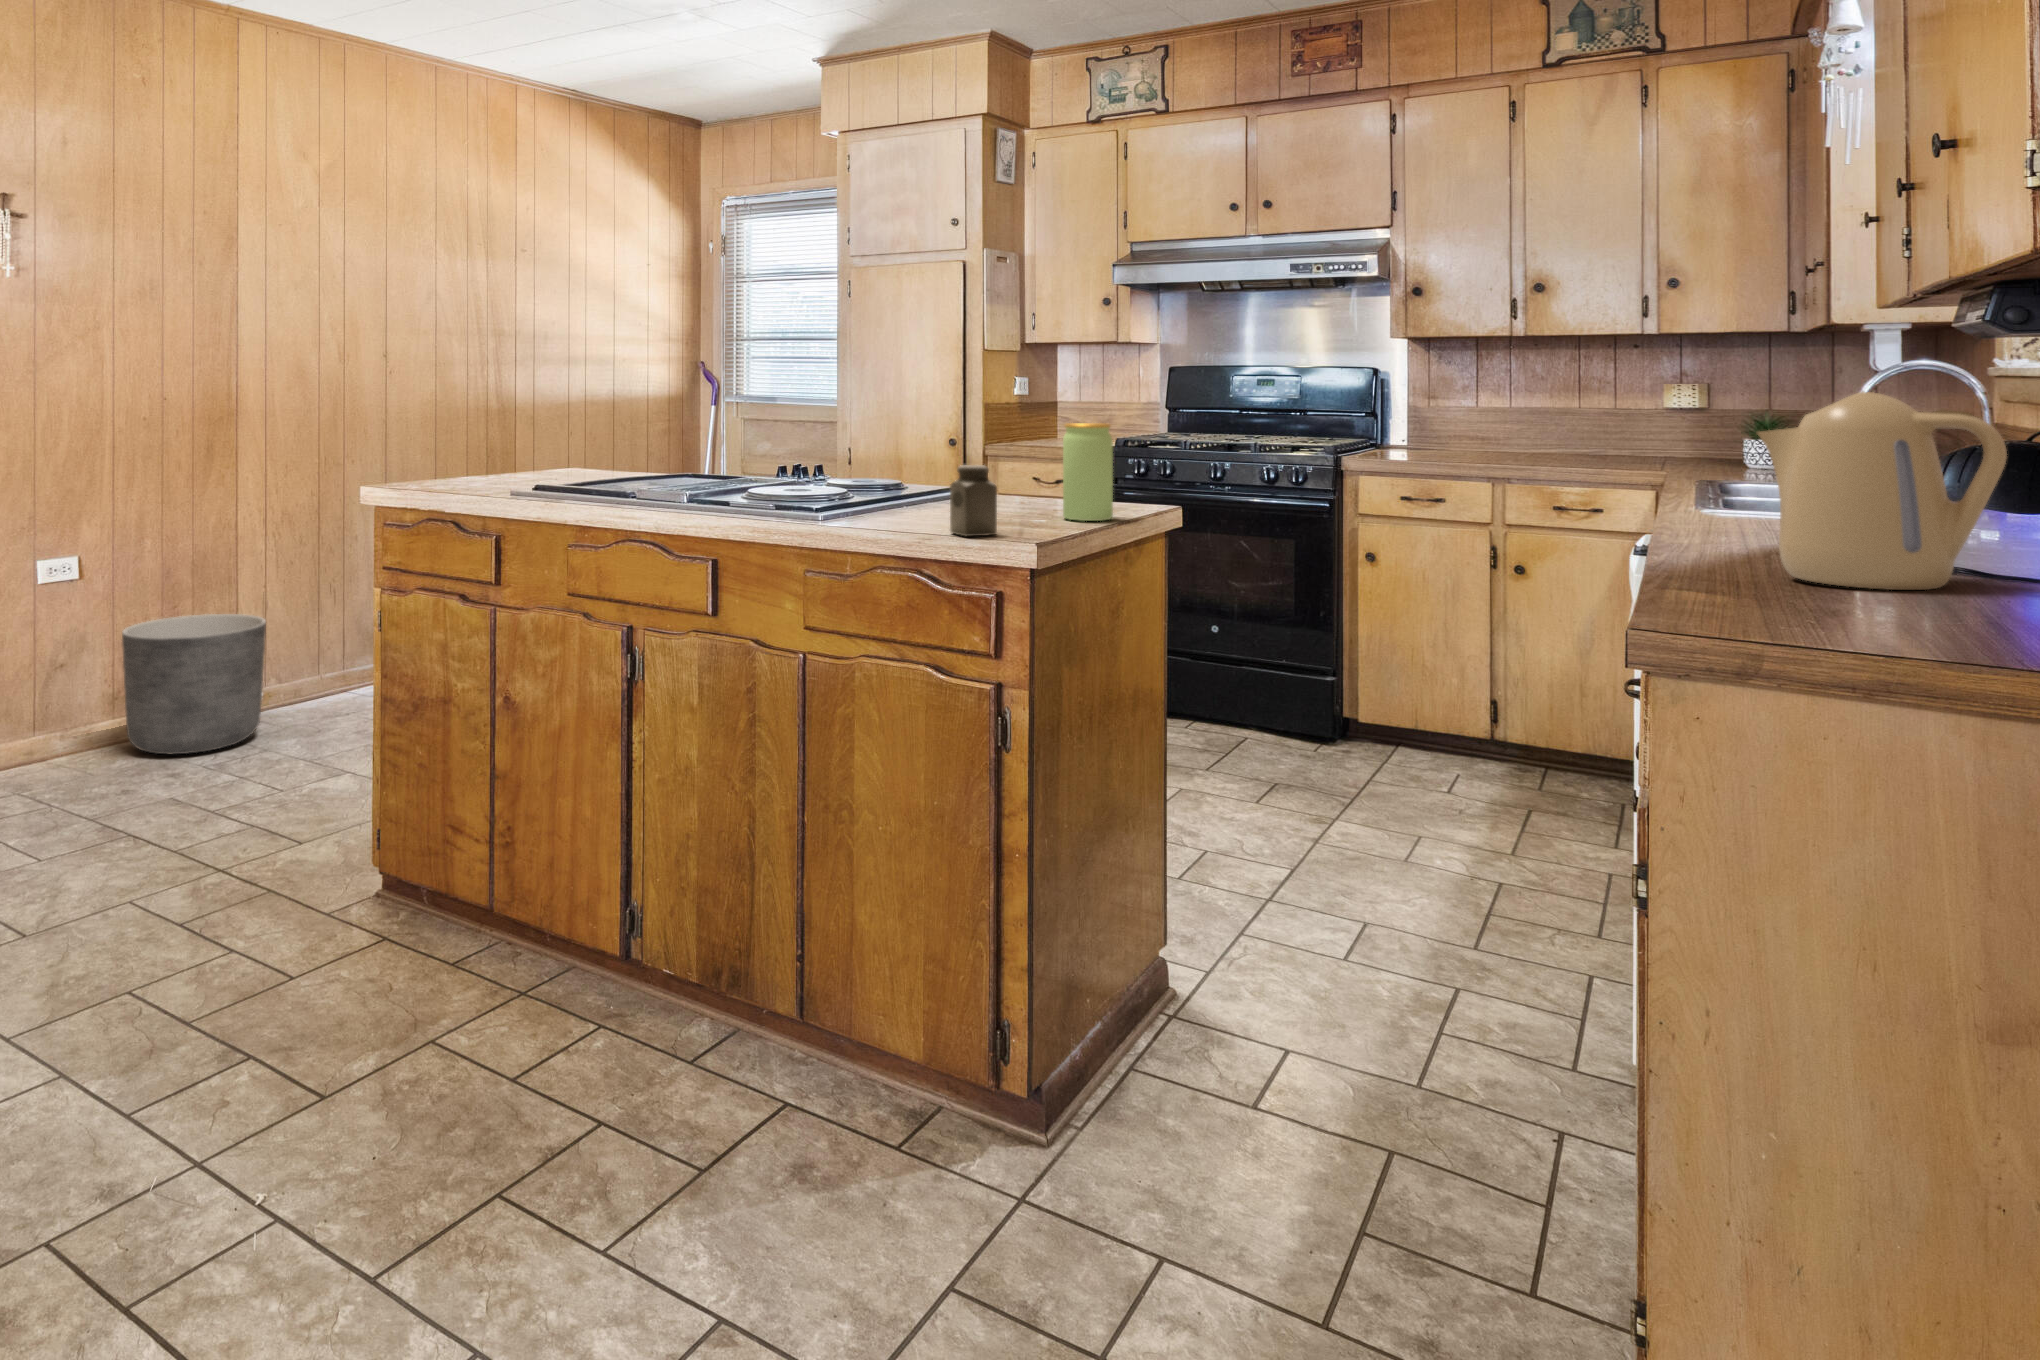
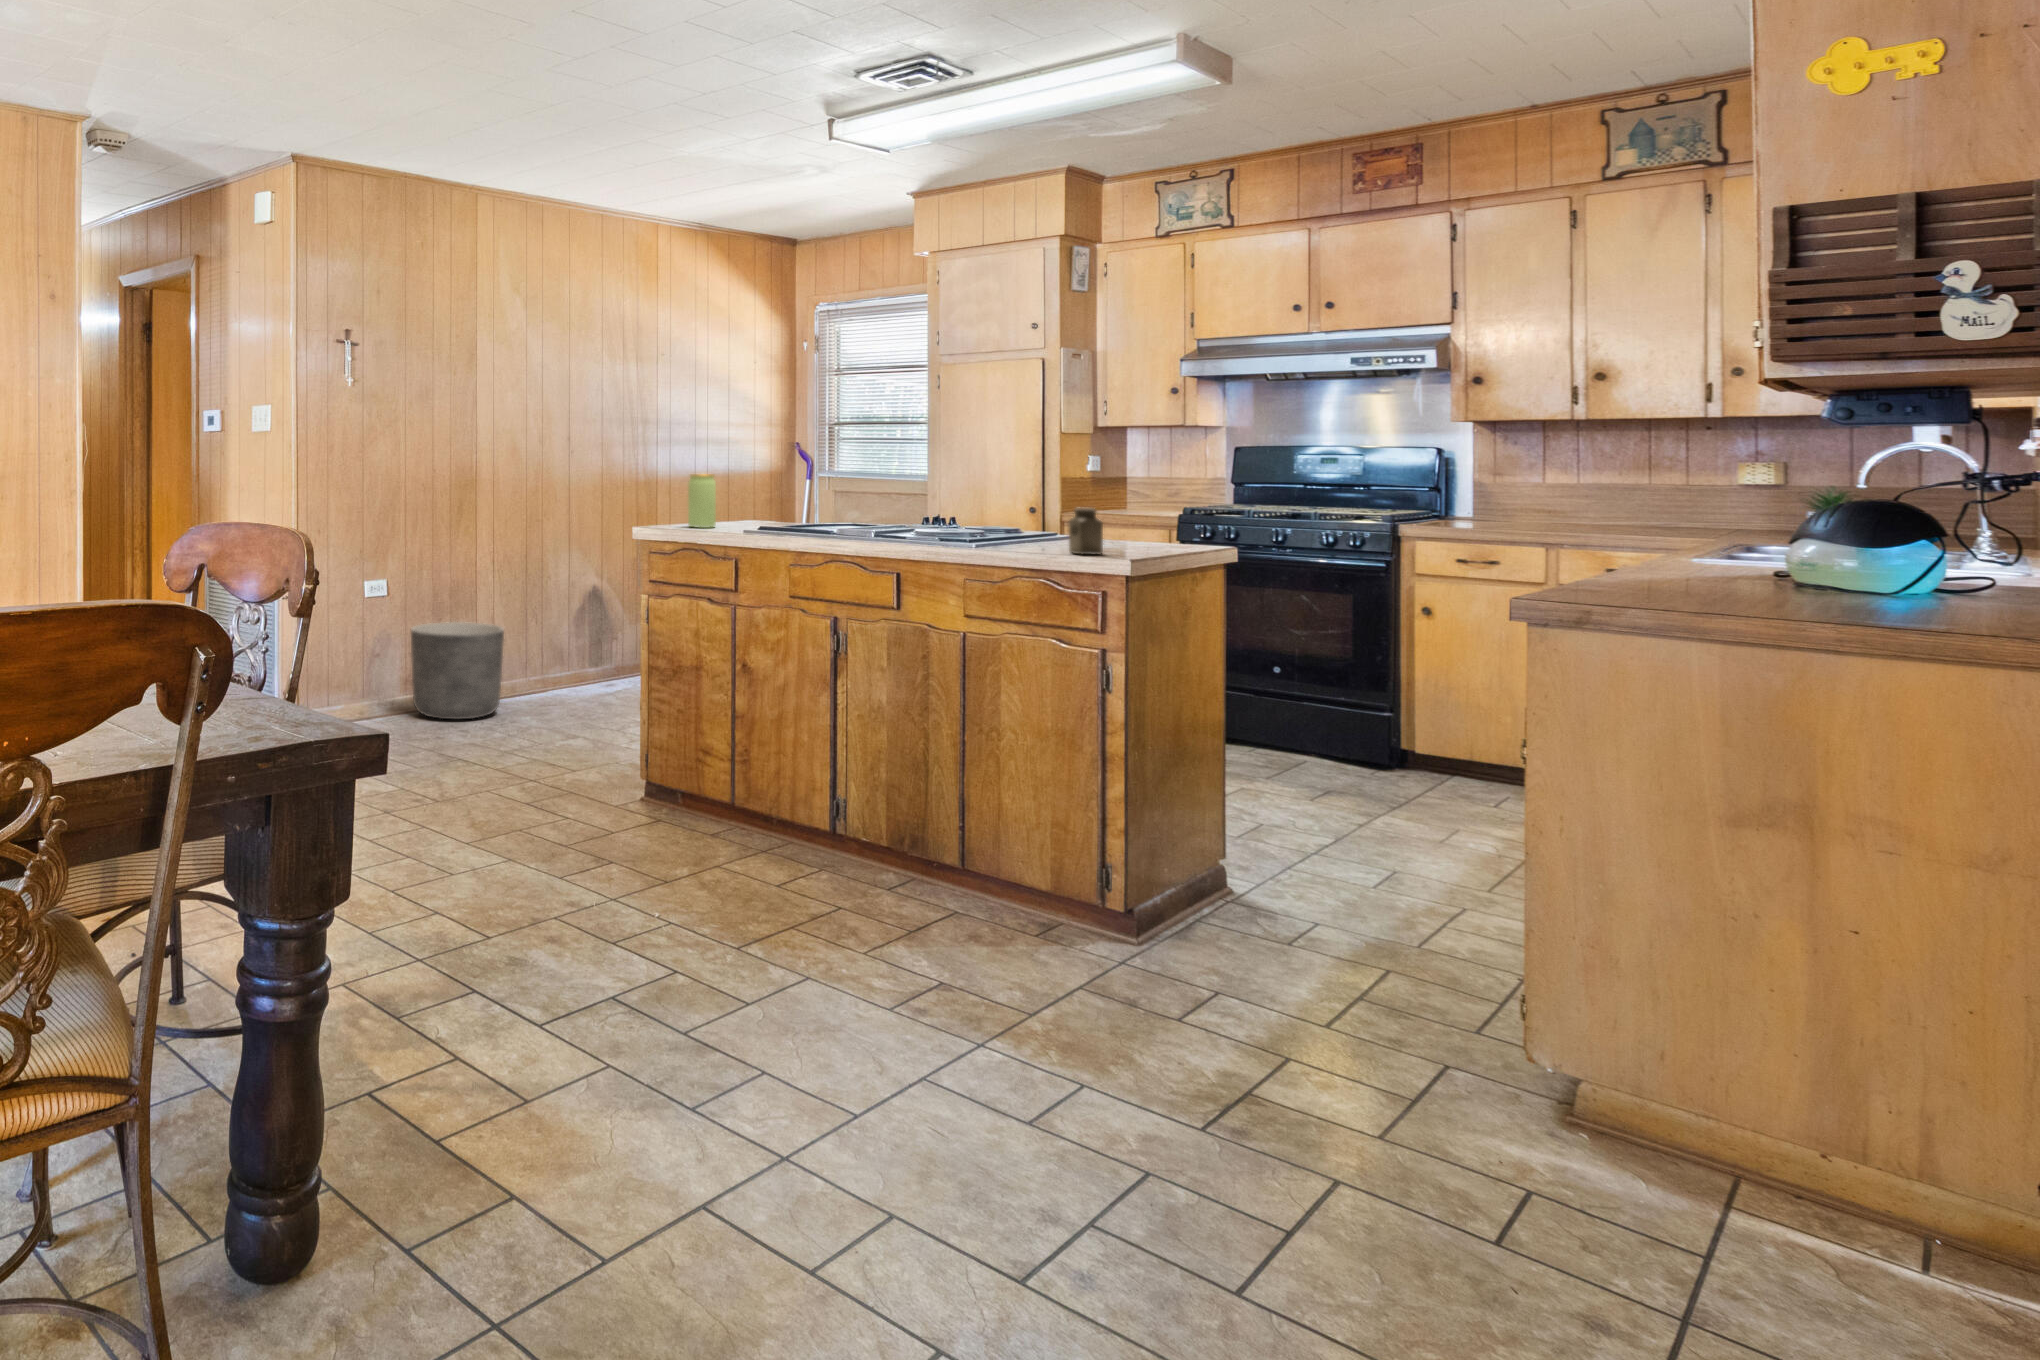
kettle: present [1757,392,2007,590] -> none [1650,461,1818,588]
jar: present [1063,423,1113,521] -> present [688,474,716,528]

